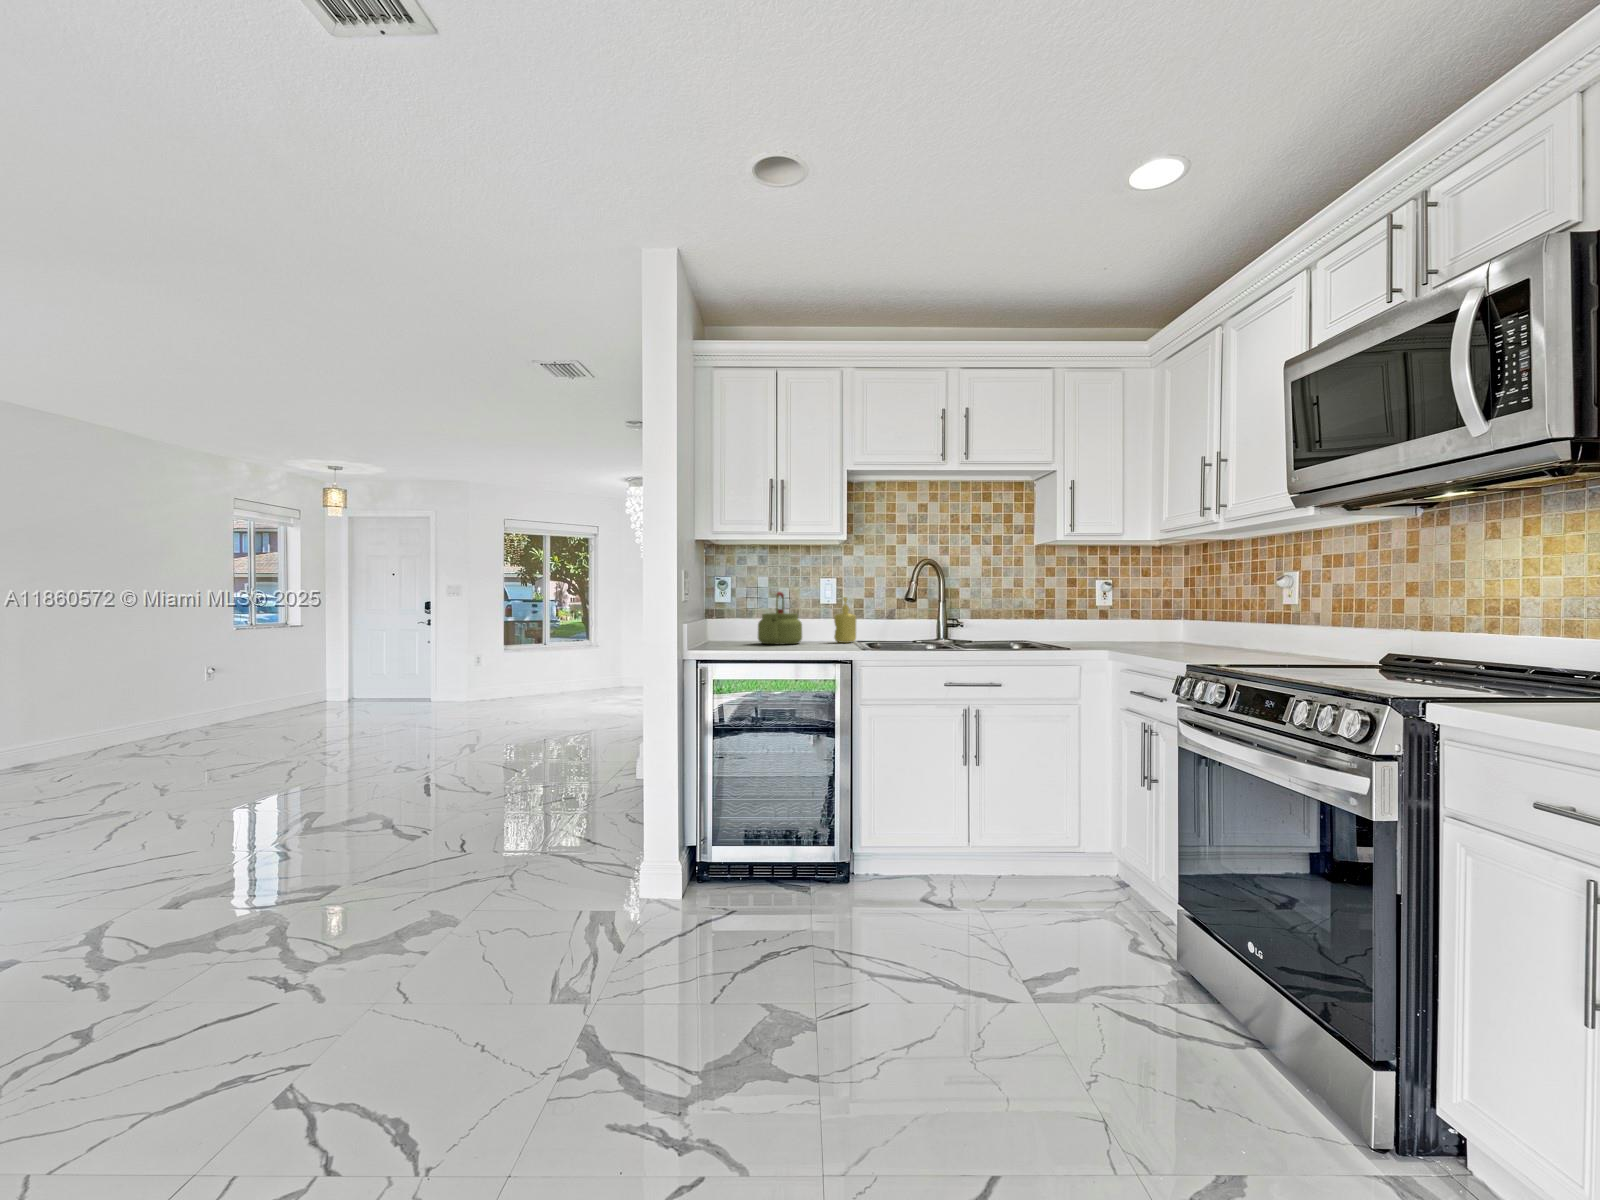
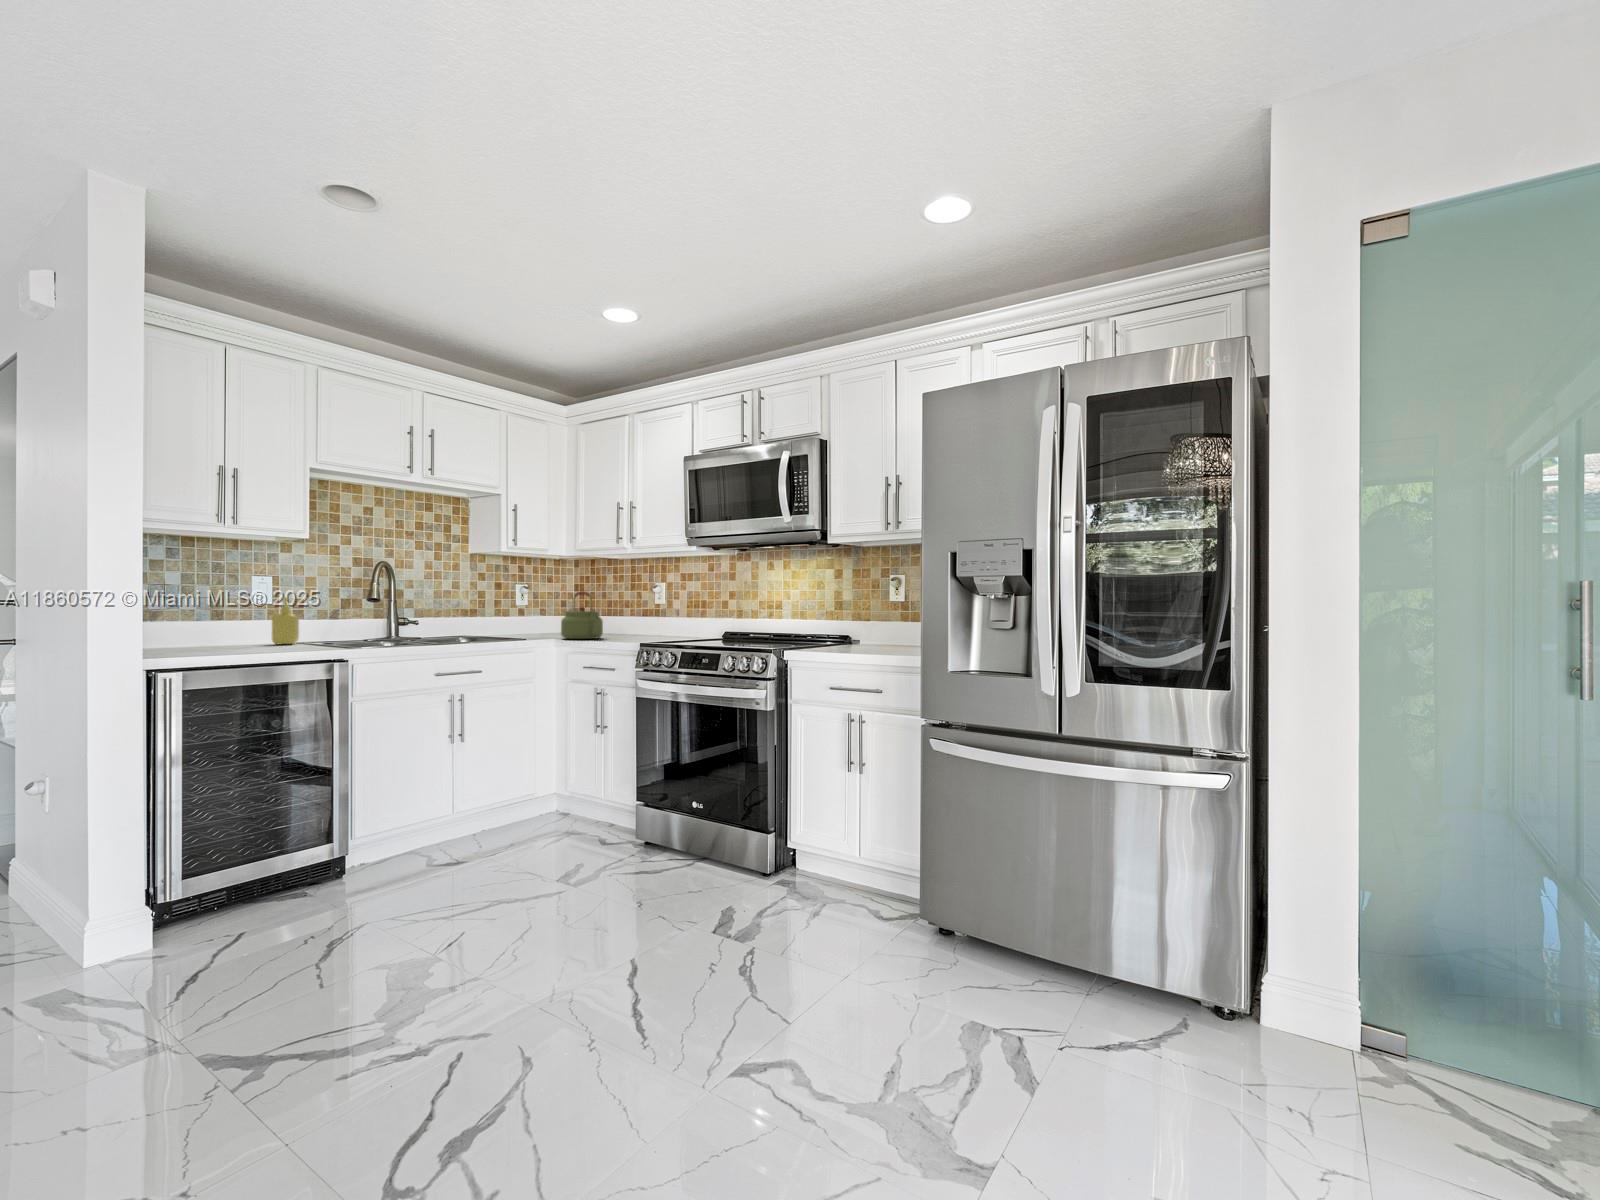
kettle: present [758,592,802,644] -> present [561,591,603,639]

